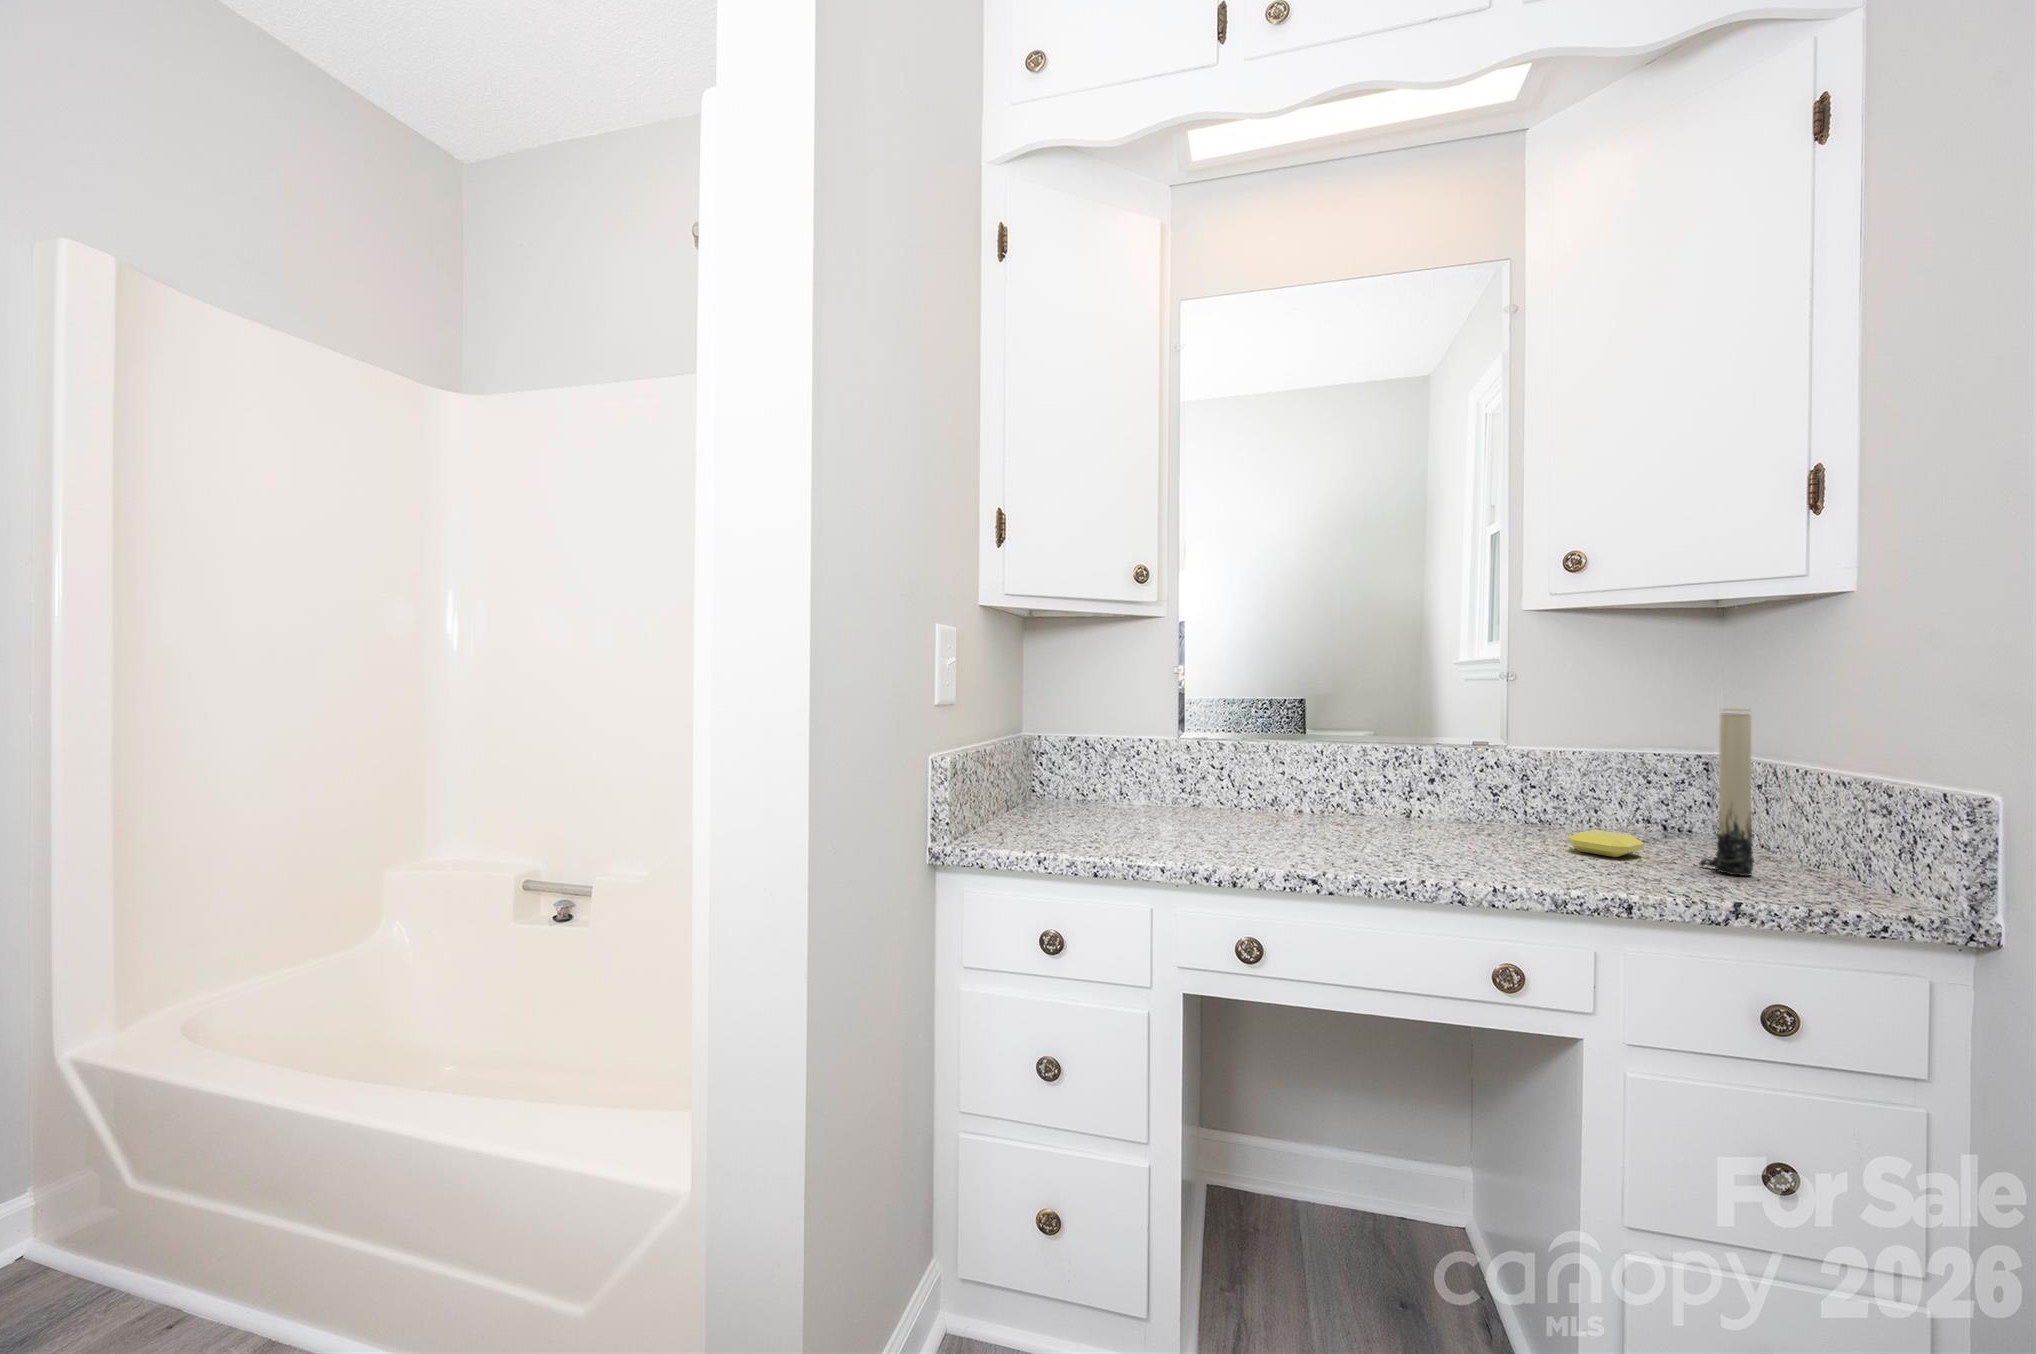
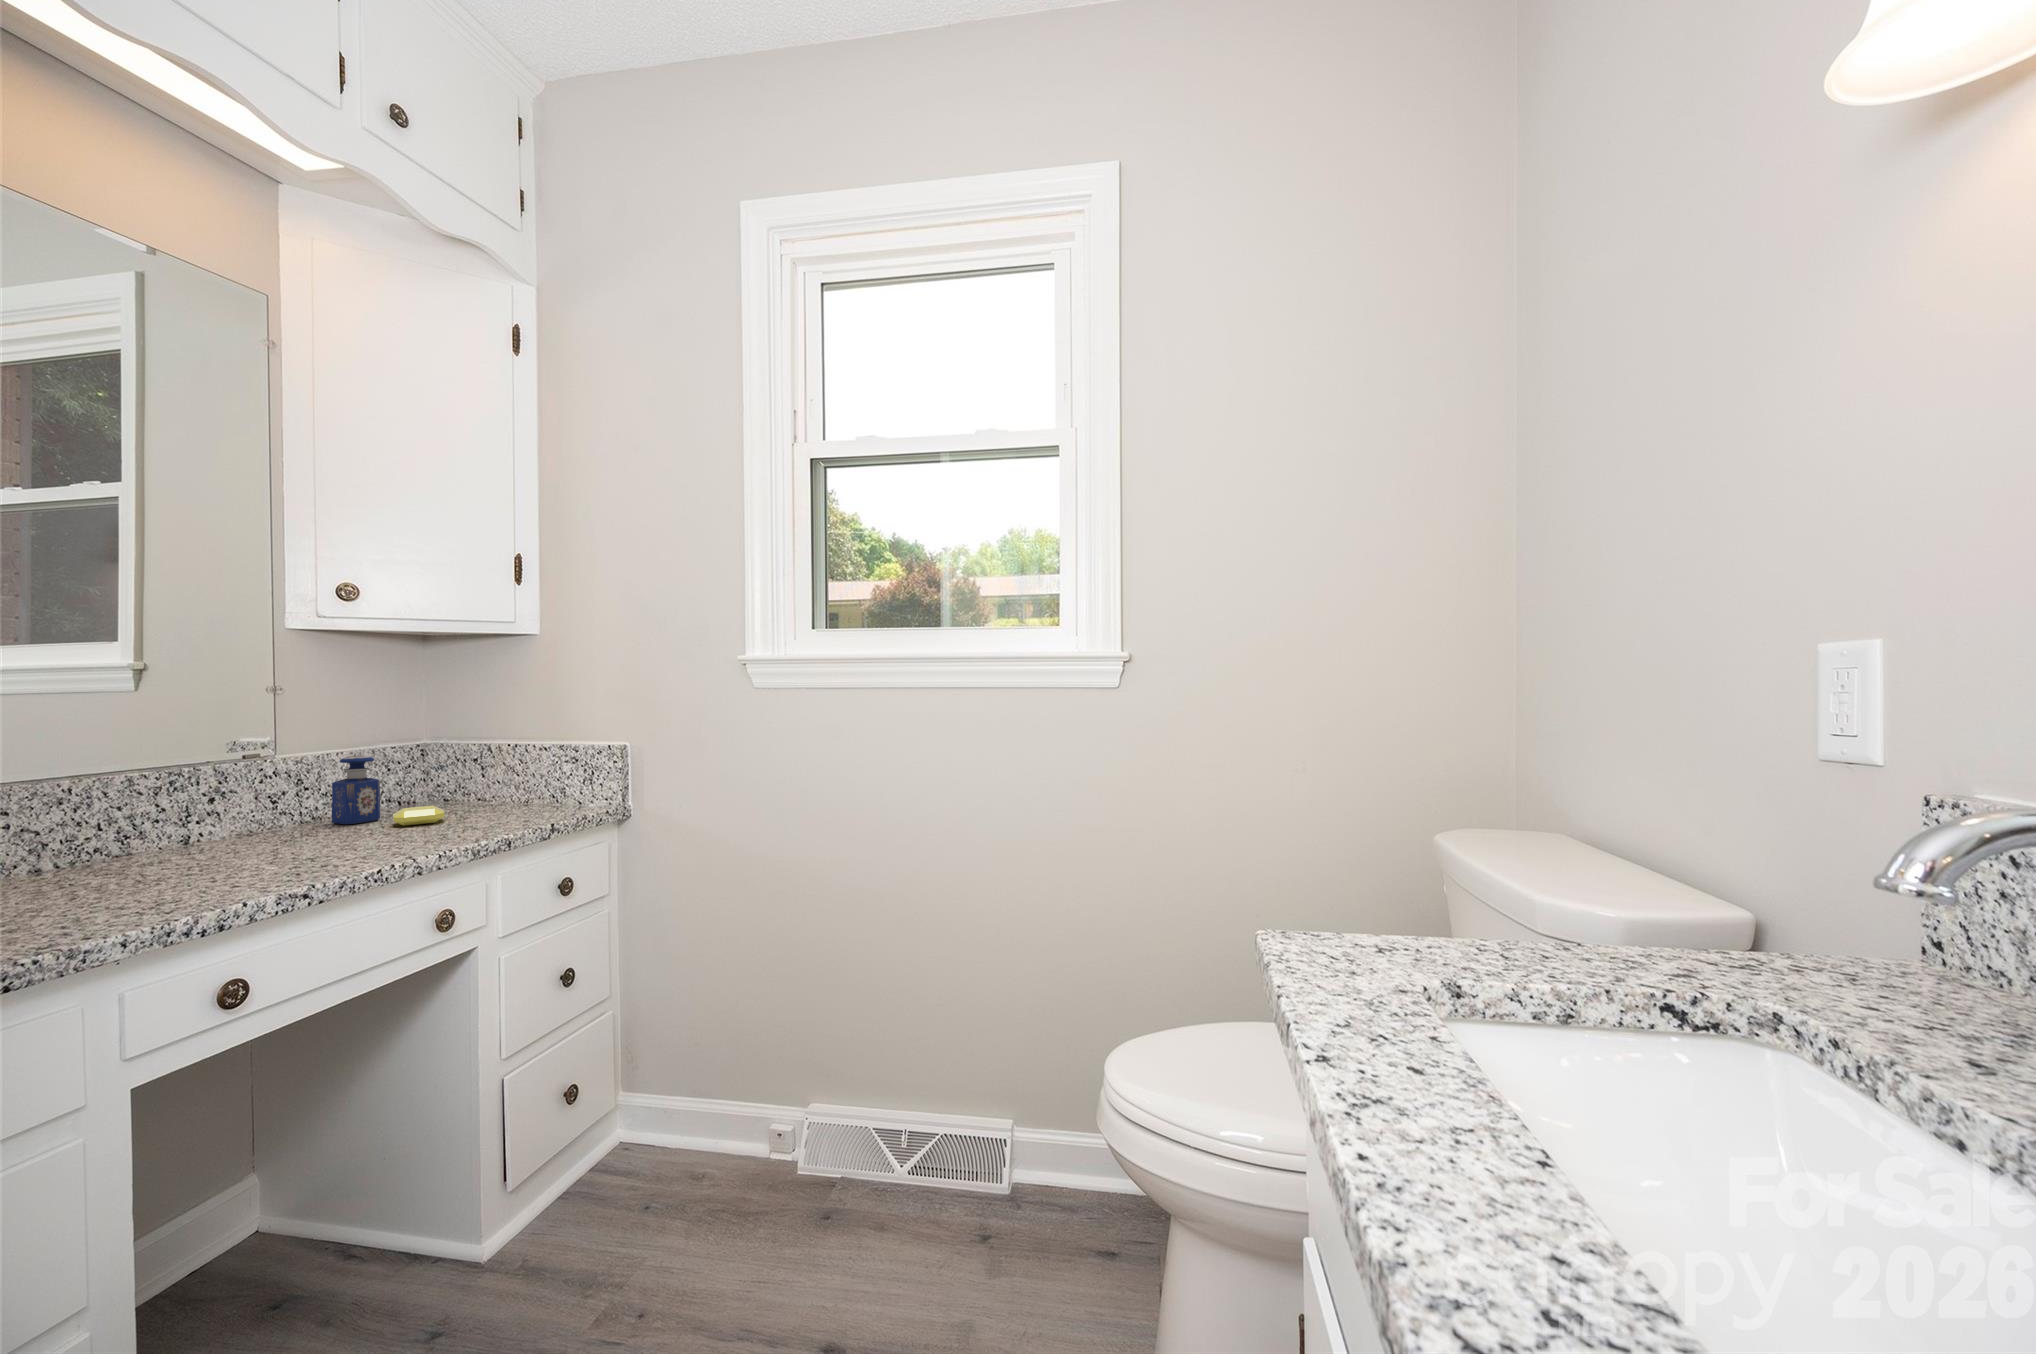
candle: present [1700,707,1753,876] -> none [483,710,518,815]
perfume bottle: none [1546,755,1594,839] -> present [332,756,380,824]

